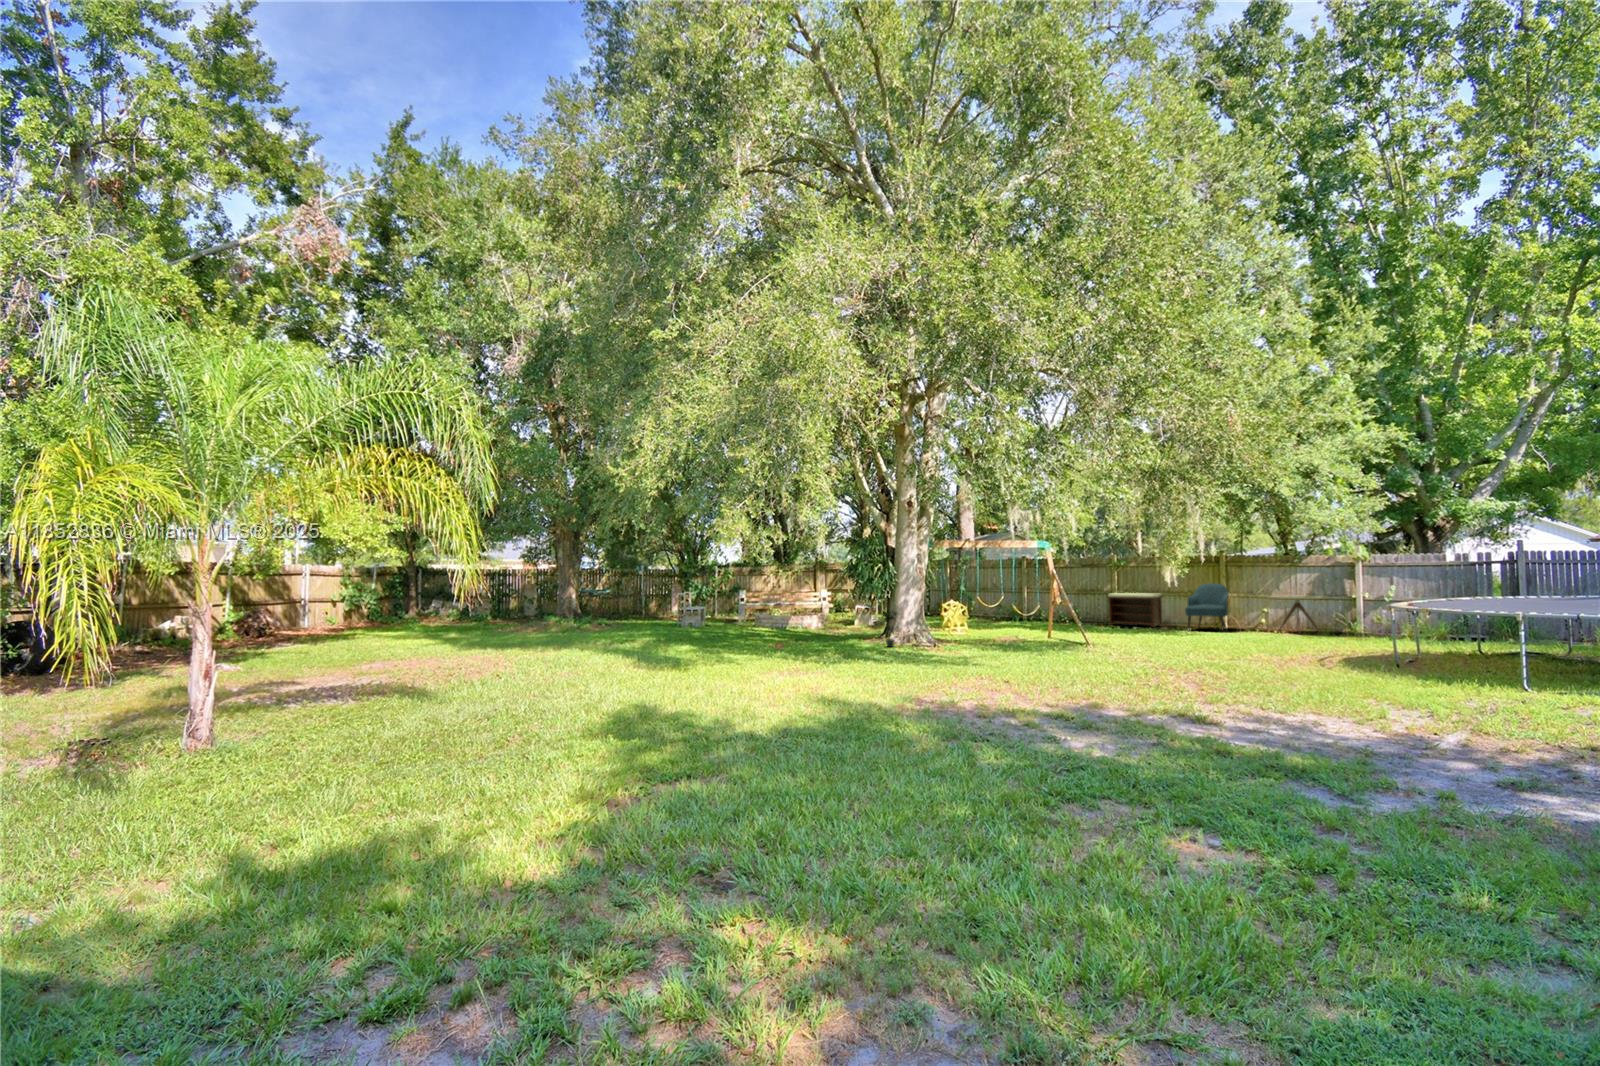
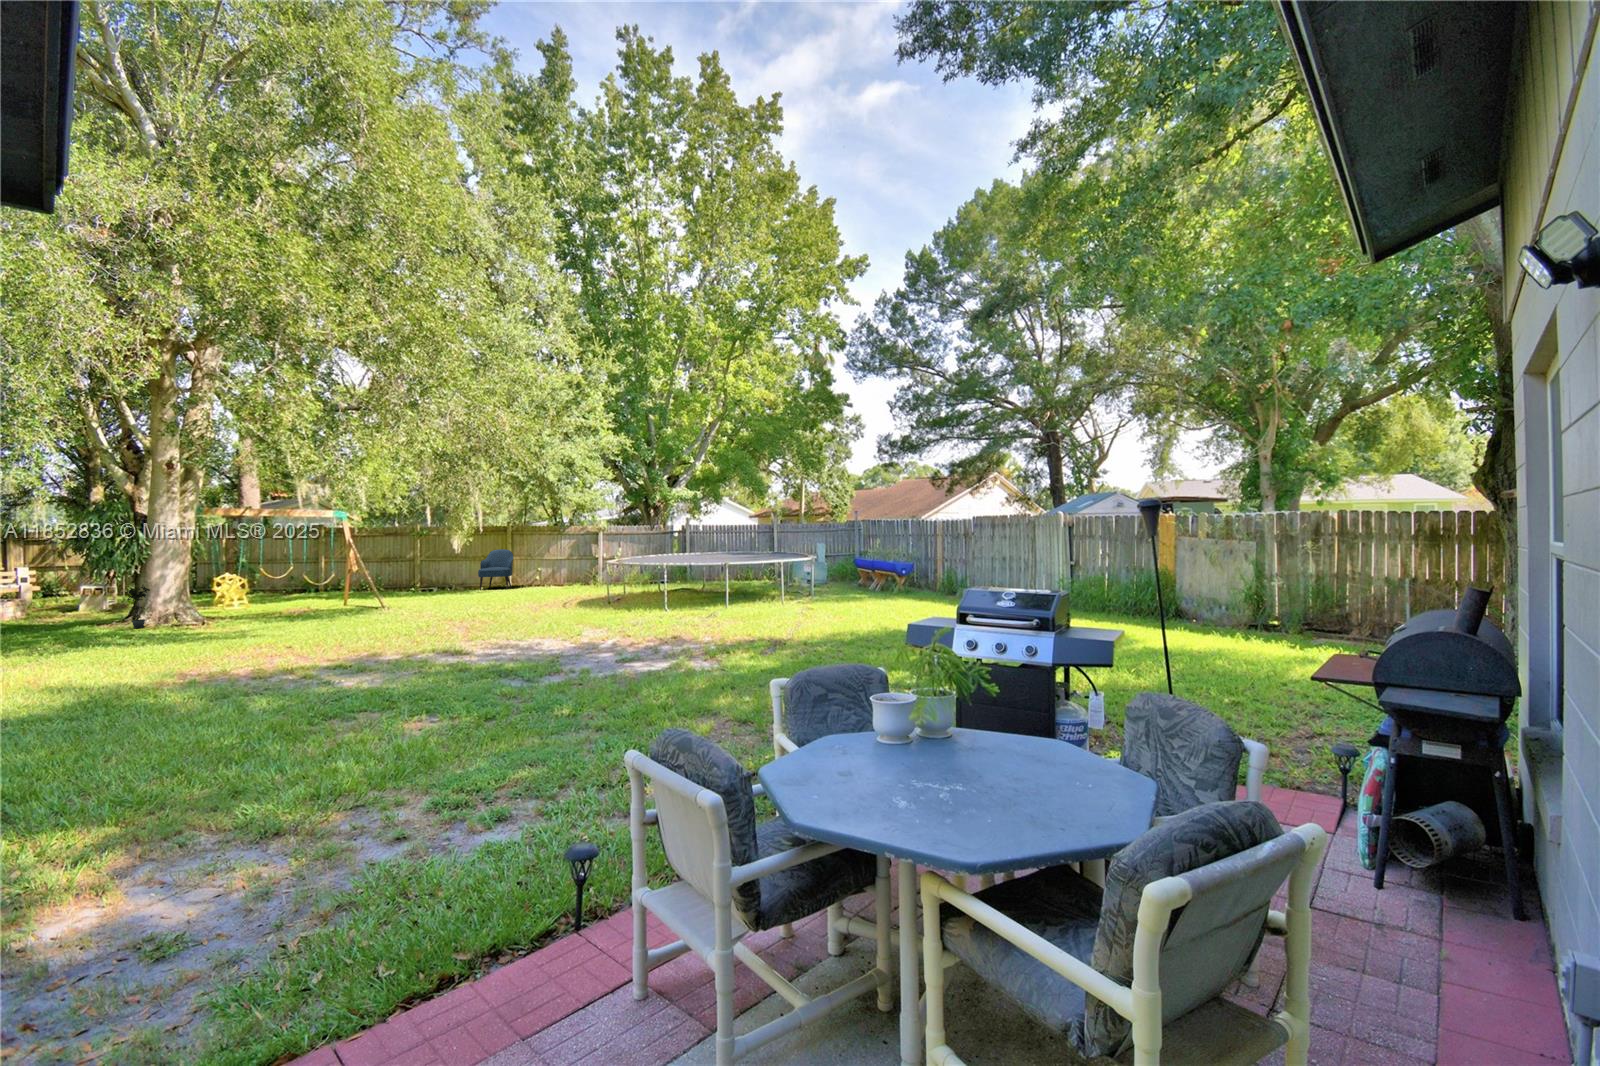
bench: present [1108,593,1163,627] -> none [409,559,461,590]
round table: present [1268,597,1328,632] -> none [540,558,582,587]

